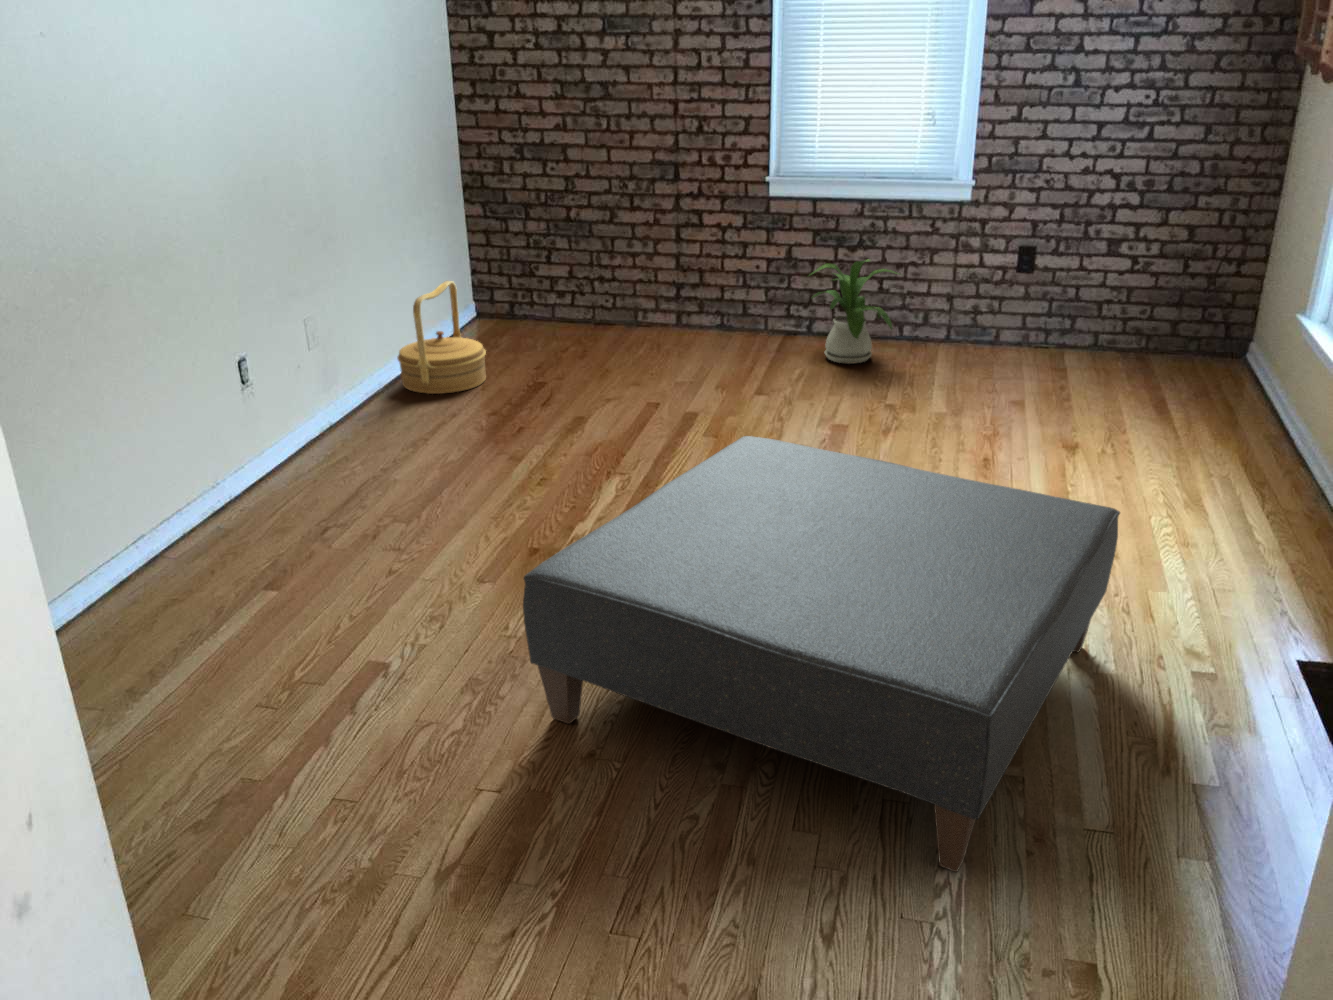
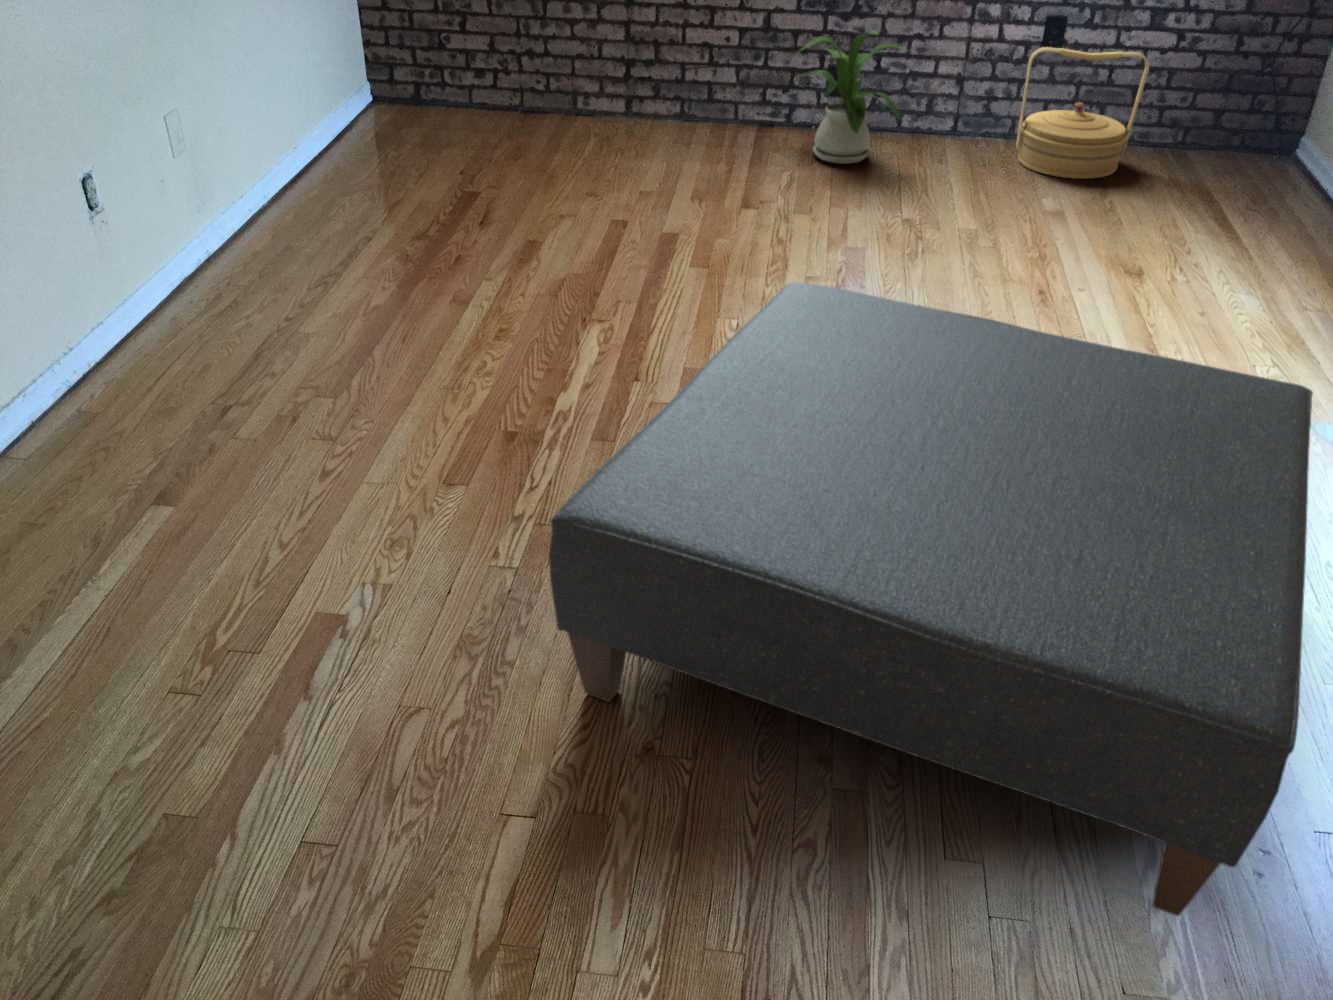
woven basket: present [397,281,486,394] -> present [1016,47,1149,179]

